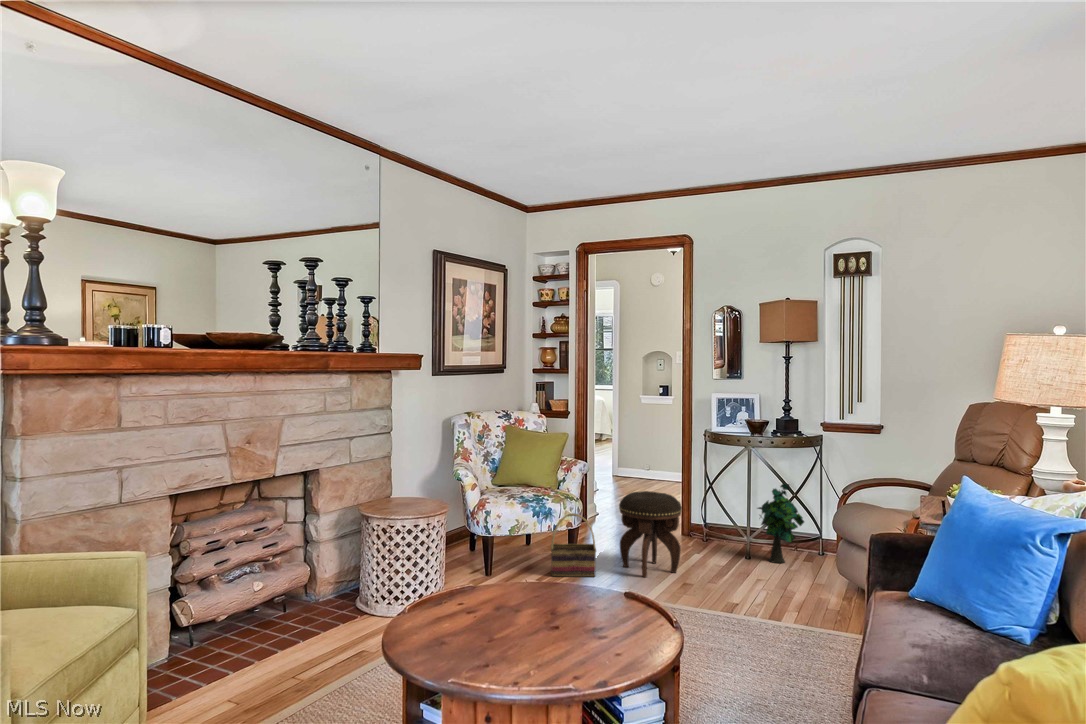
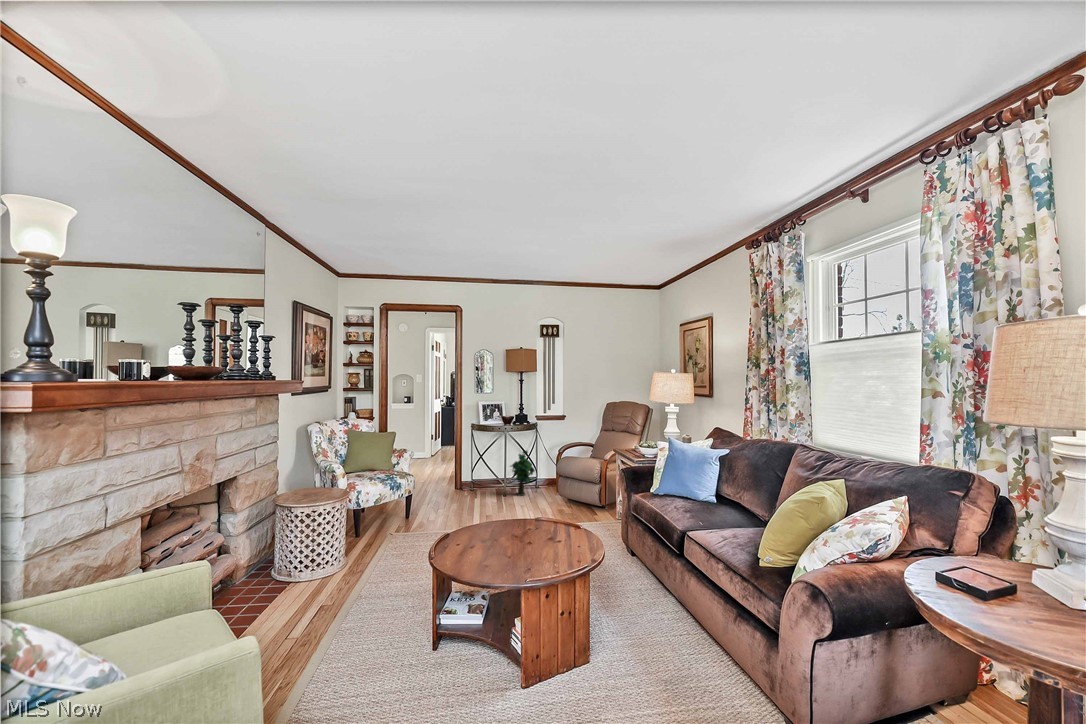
footstool: present [619,491,682,577] -> none [439,464,477,516]
basket: present [551,513,596,577] -> none [397,483,430,527]

